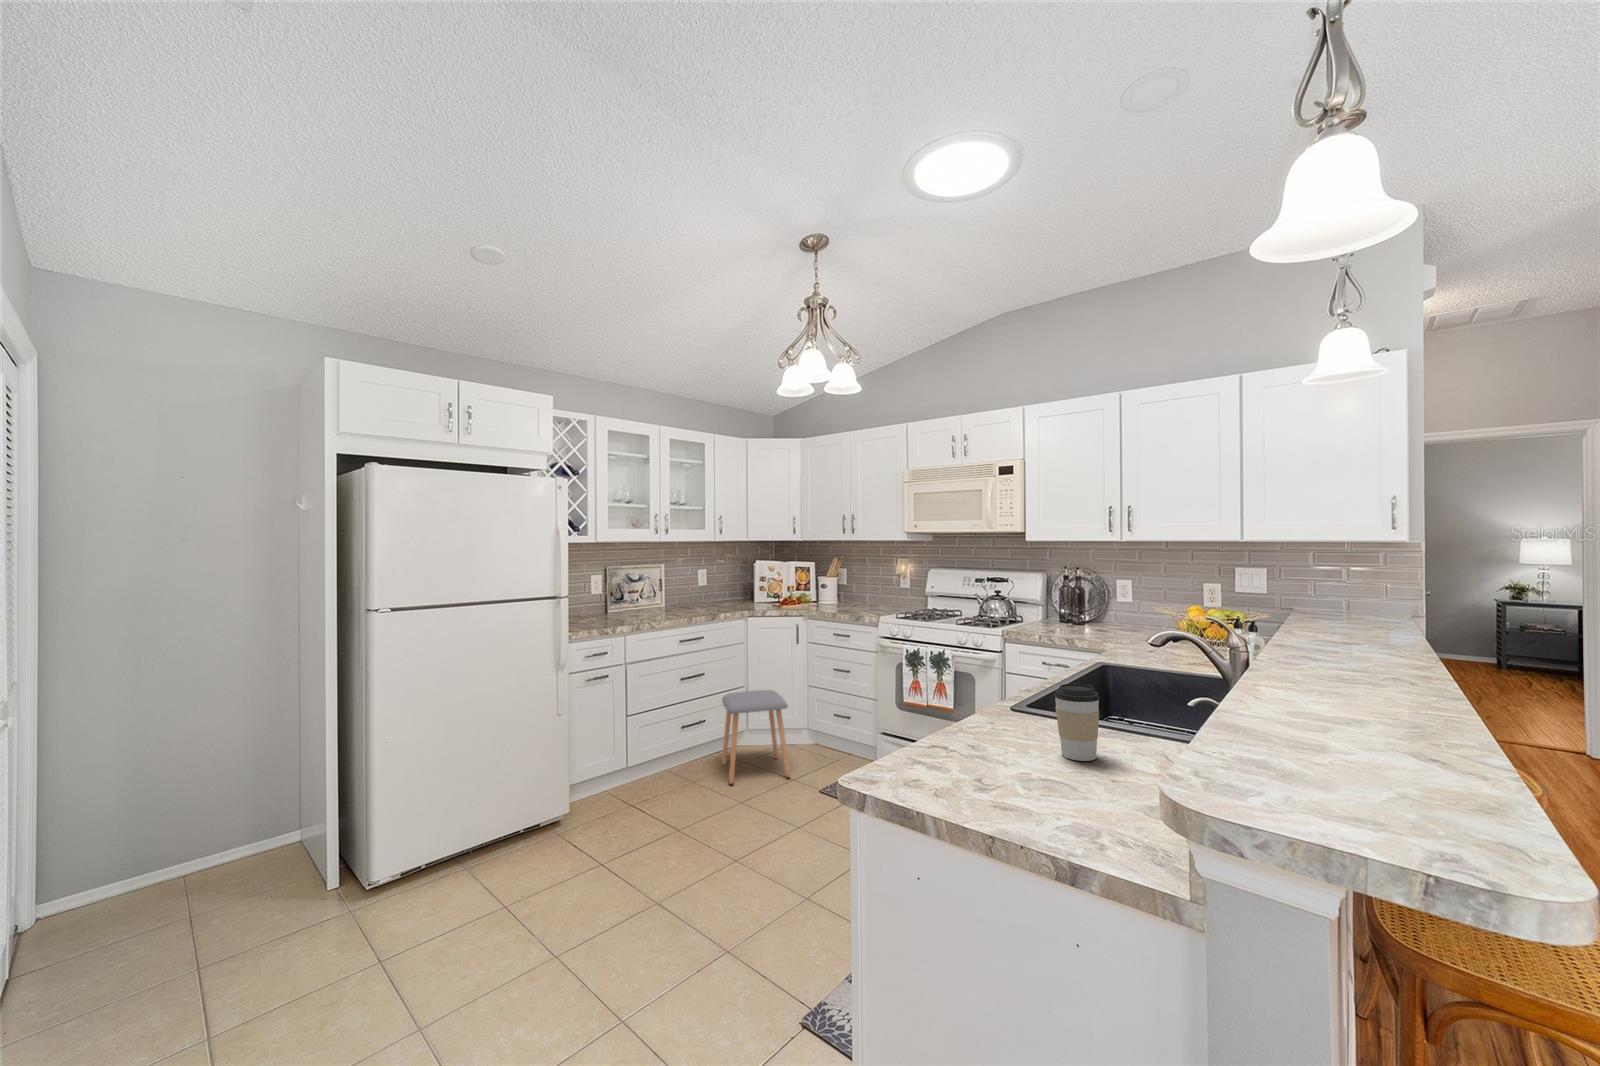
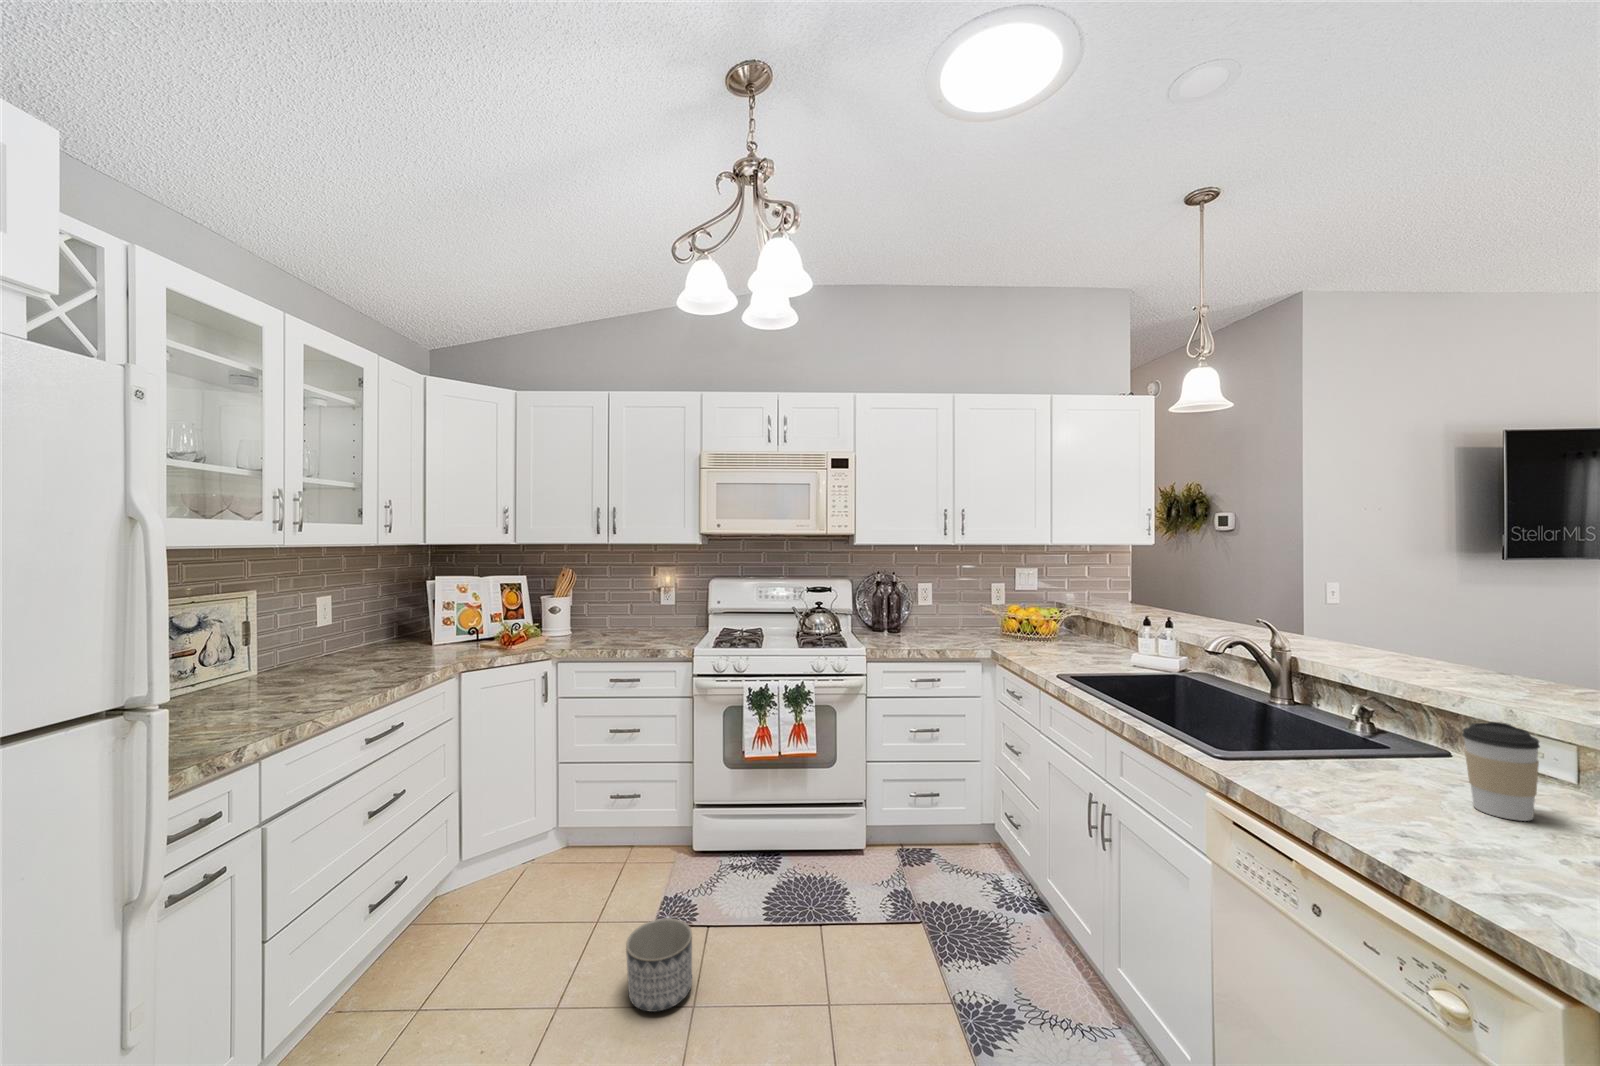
stool: present [722,690,790,785] -> none [442,789,594,986]
planter: none [769,774,809,820] -> present [626,918,692,1012]

